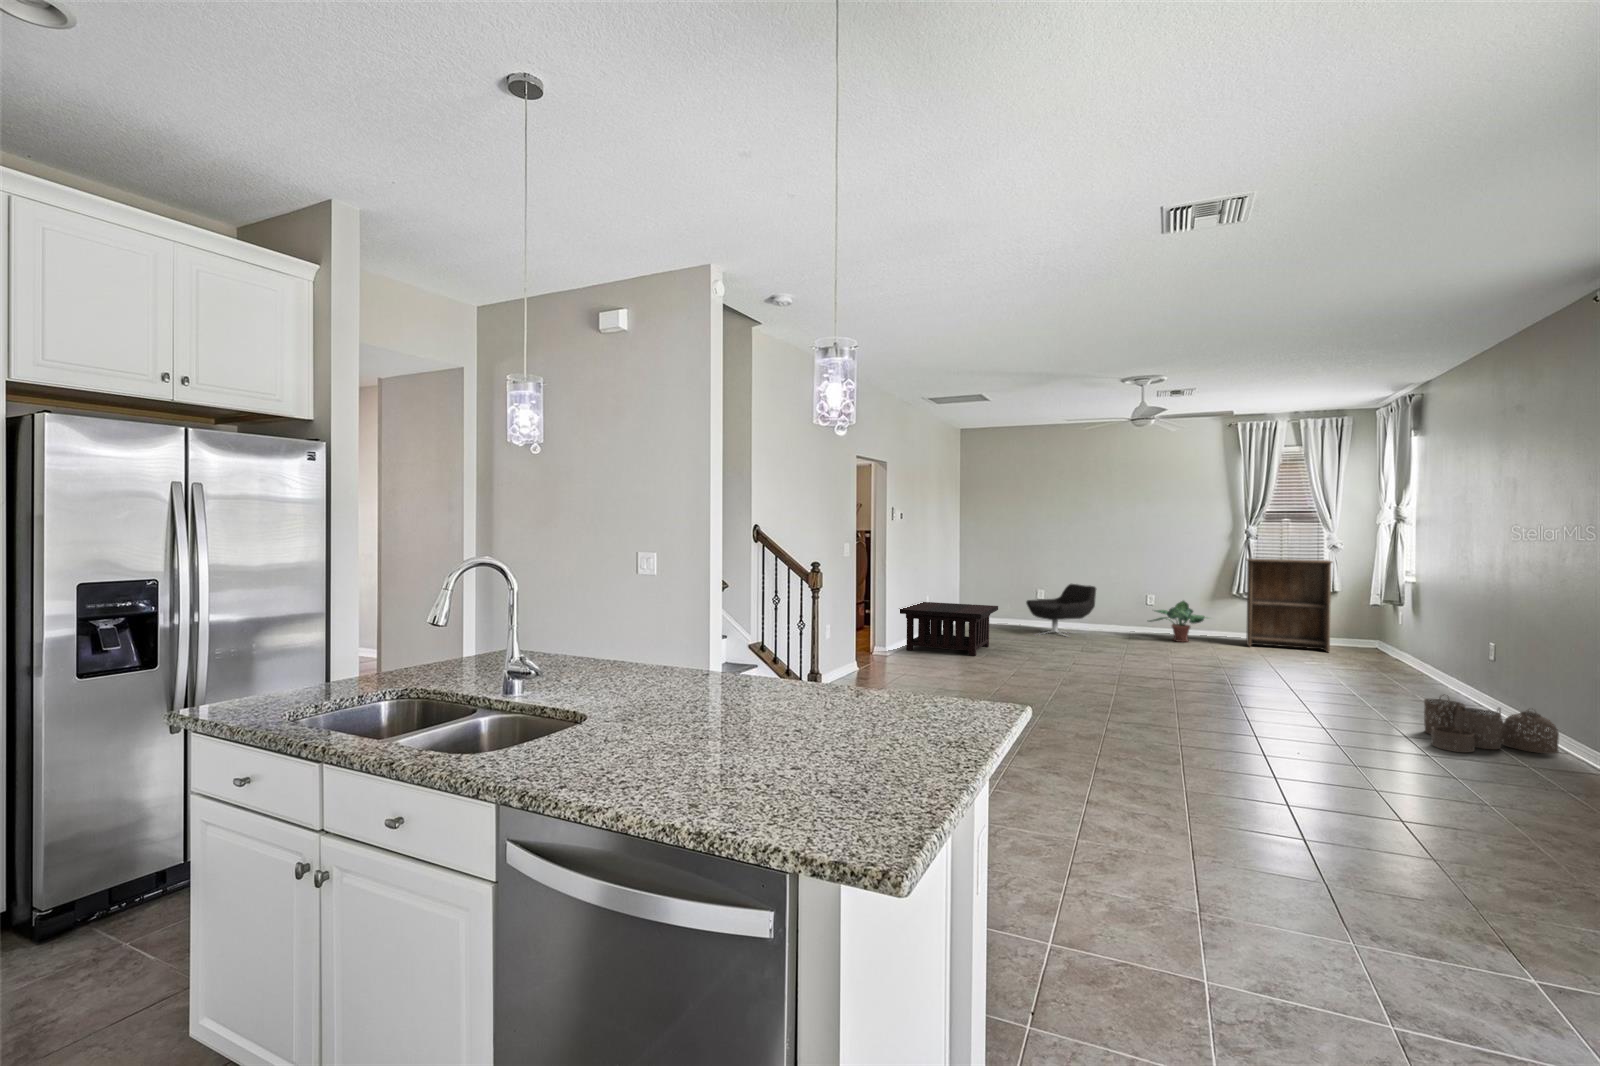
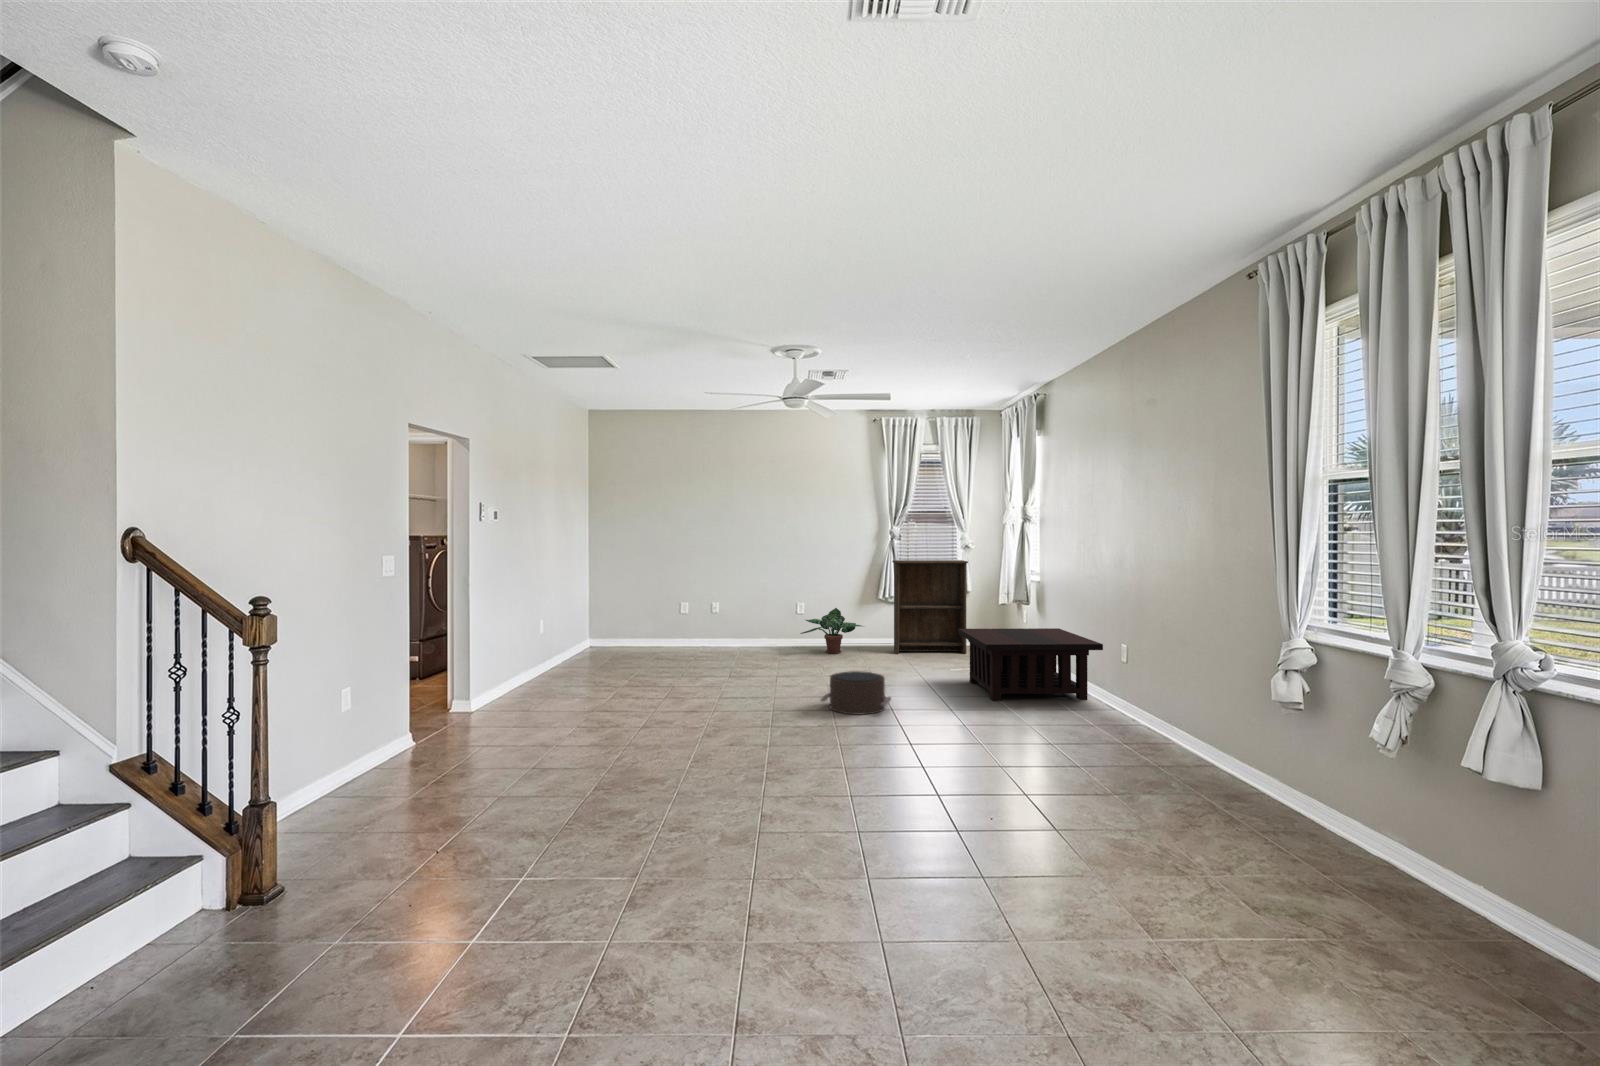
lounge chair: present [1026,584,1096,636] -> none [670,594,748,658]
coffee table: present [899,602,998,656] -> present [958,628,1103,701]
pouf: none [1160,650,1230,686] -> present [821,671,891,714]
woven basket: present [1424,695,1559,754] -> none [1085,708,1200,778]

